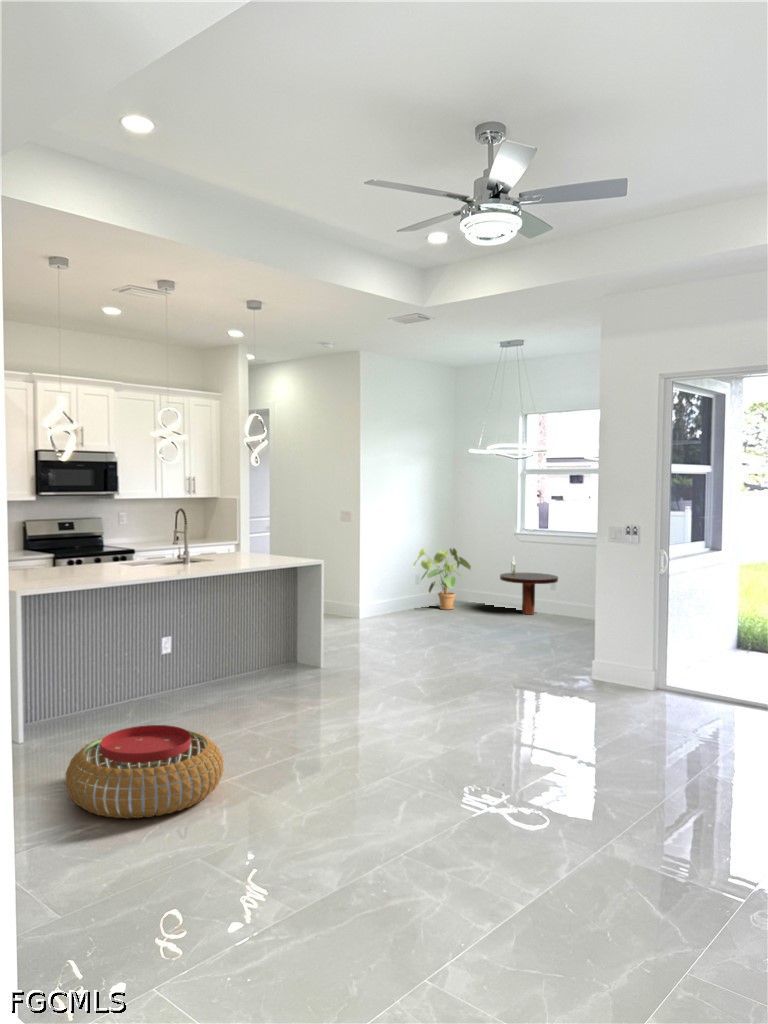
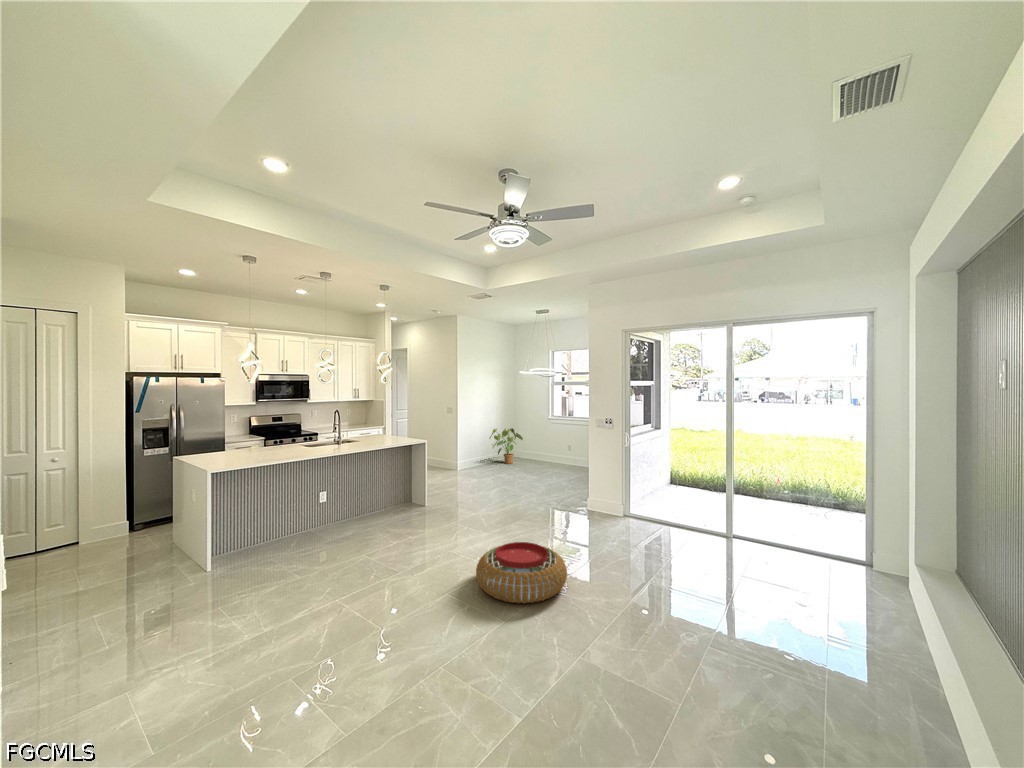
coffee table: present [500,556,558,615] -> none [539,432,572,466]
pouf: present [66,725,224,818] -> present [476,542,567,603]

